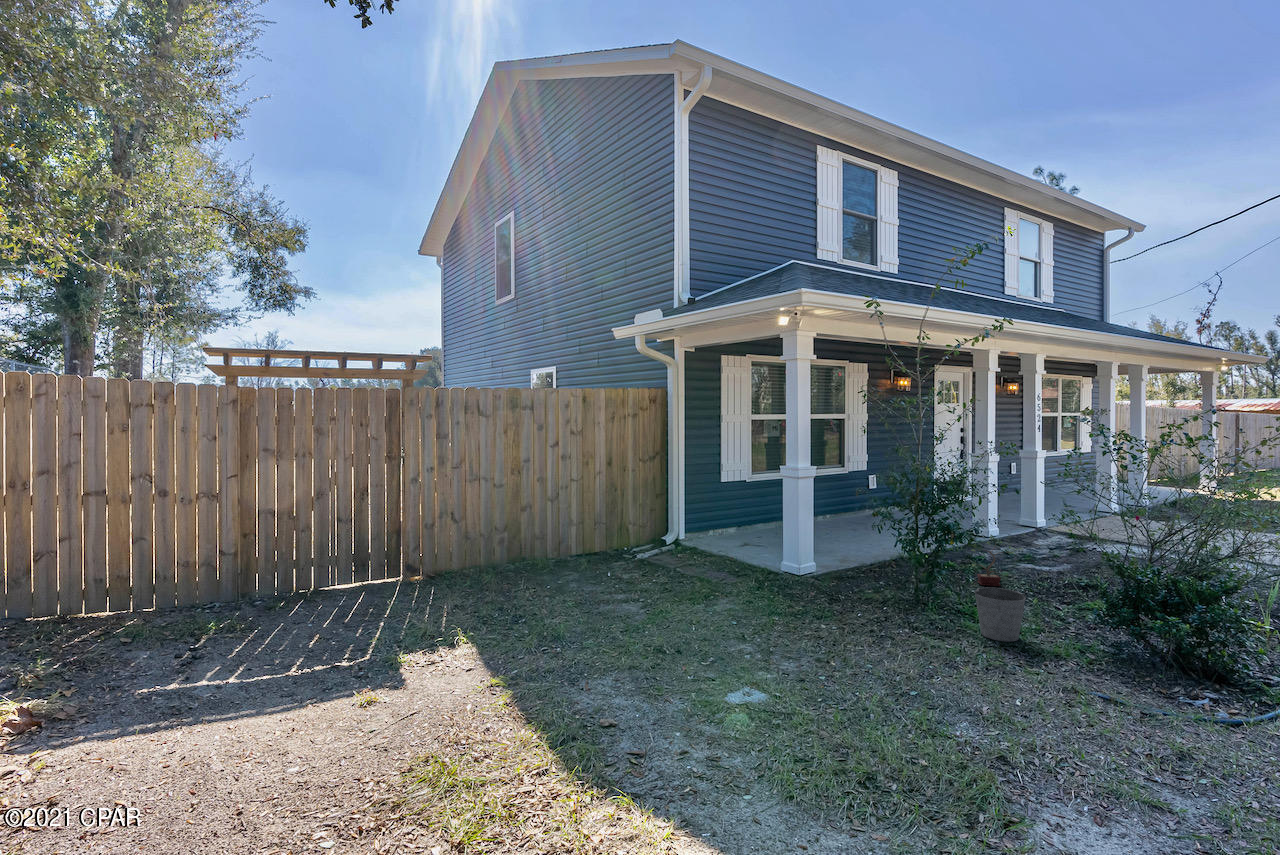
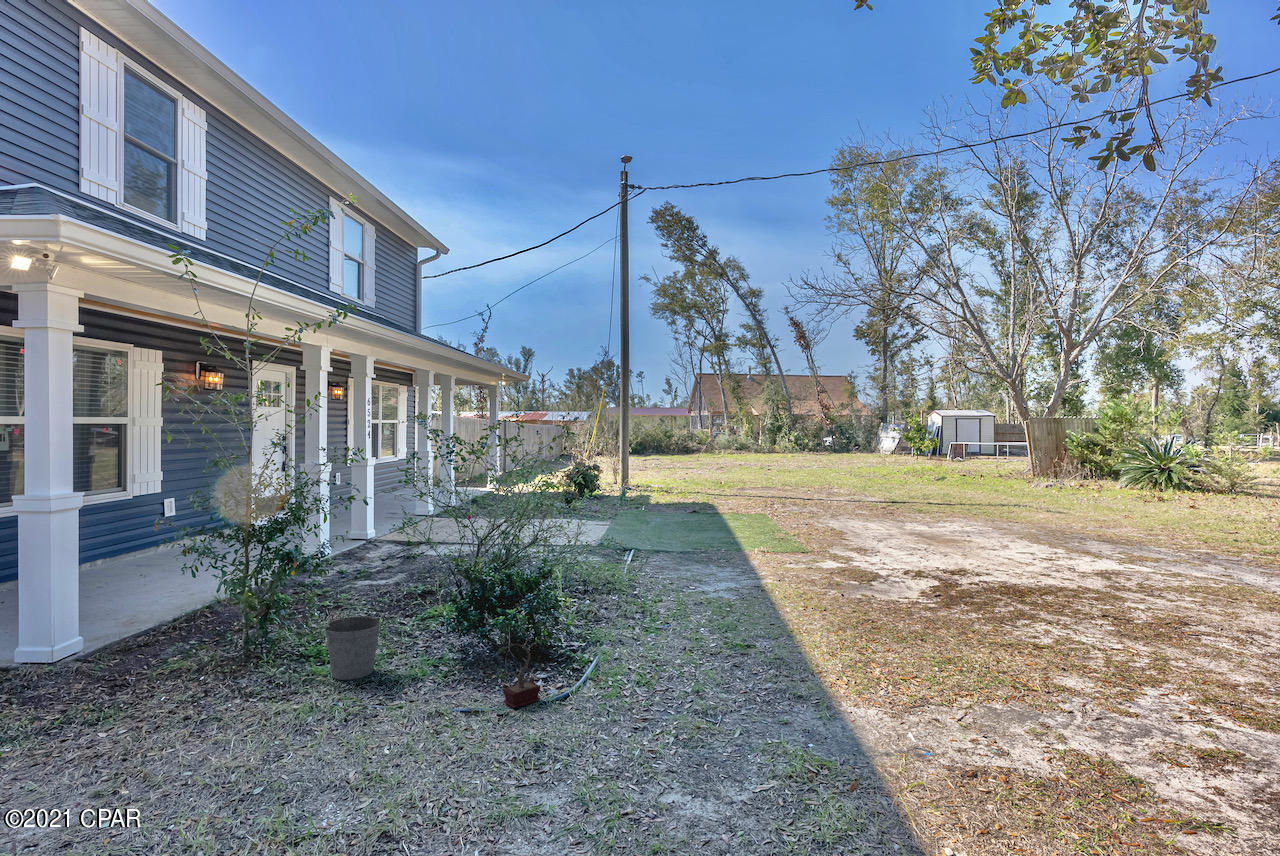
potted plant: present [971,535,1022,586] -> present [498,615,568,708]

